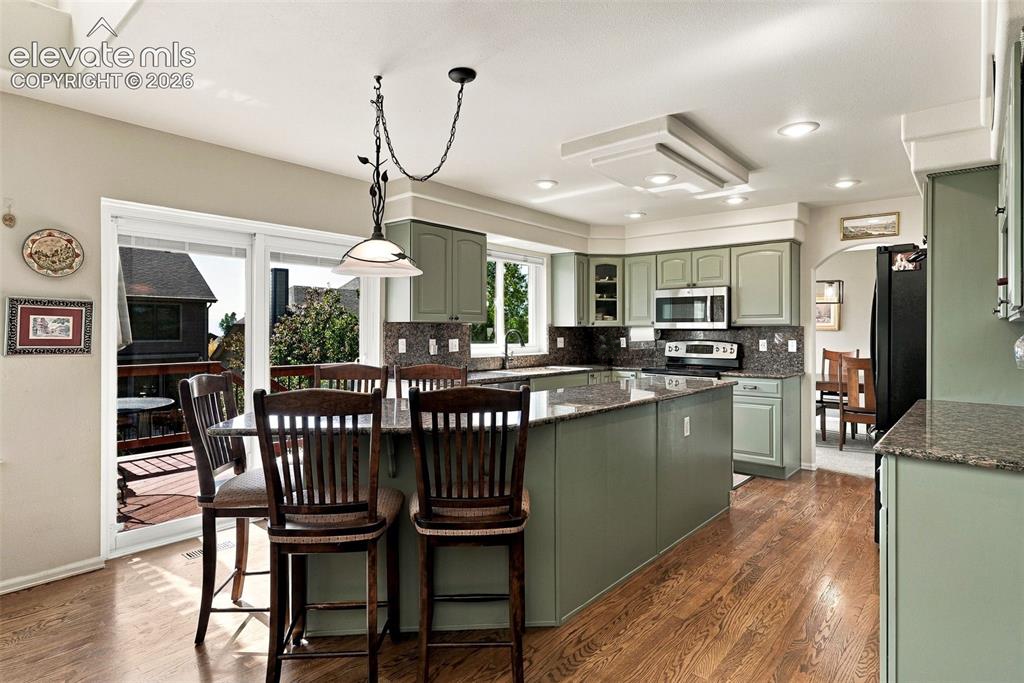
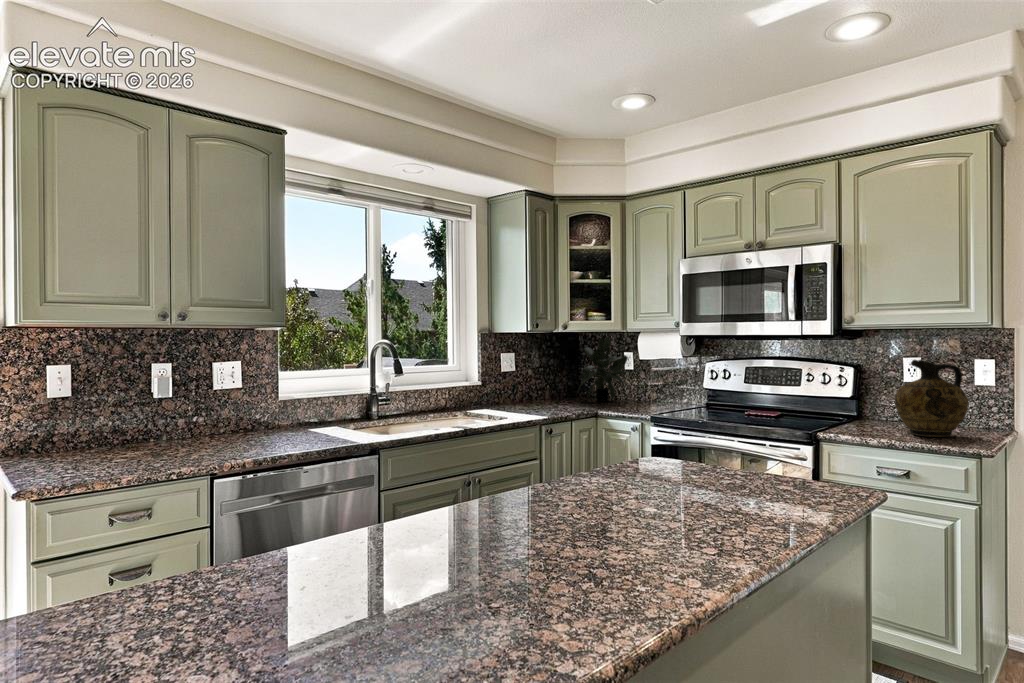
ceramic jug: none [752,340,781,372] -> present [894,360,968,437]

